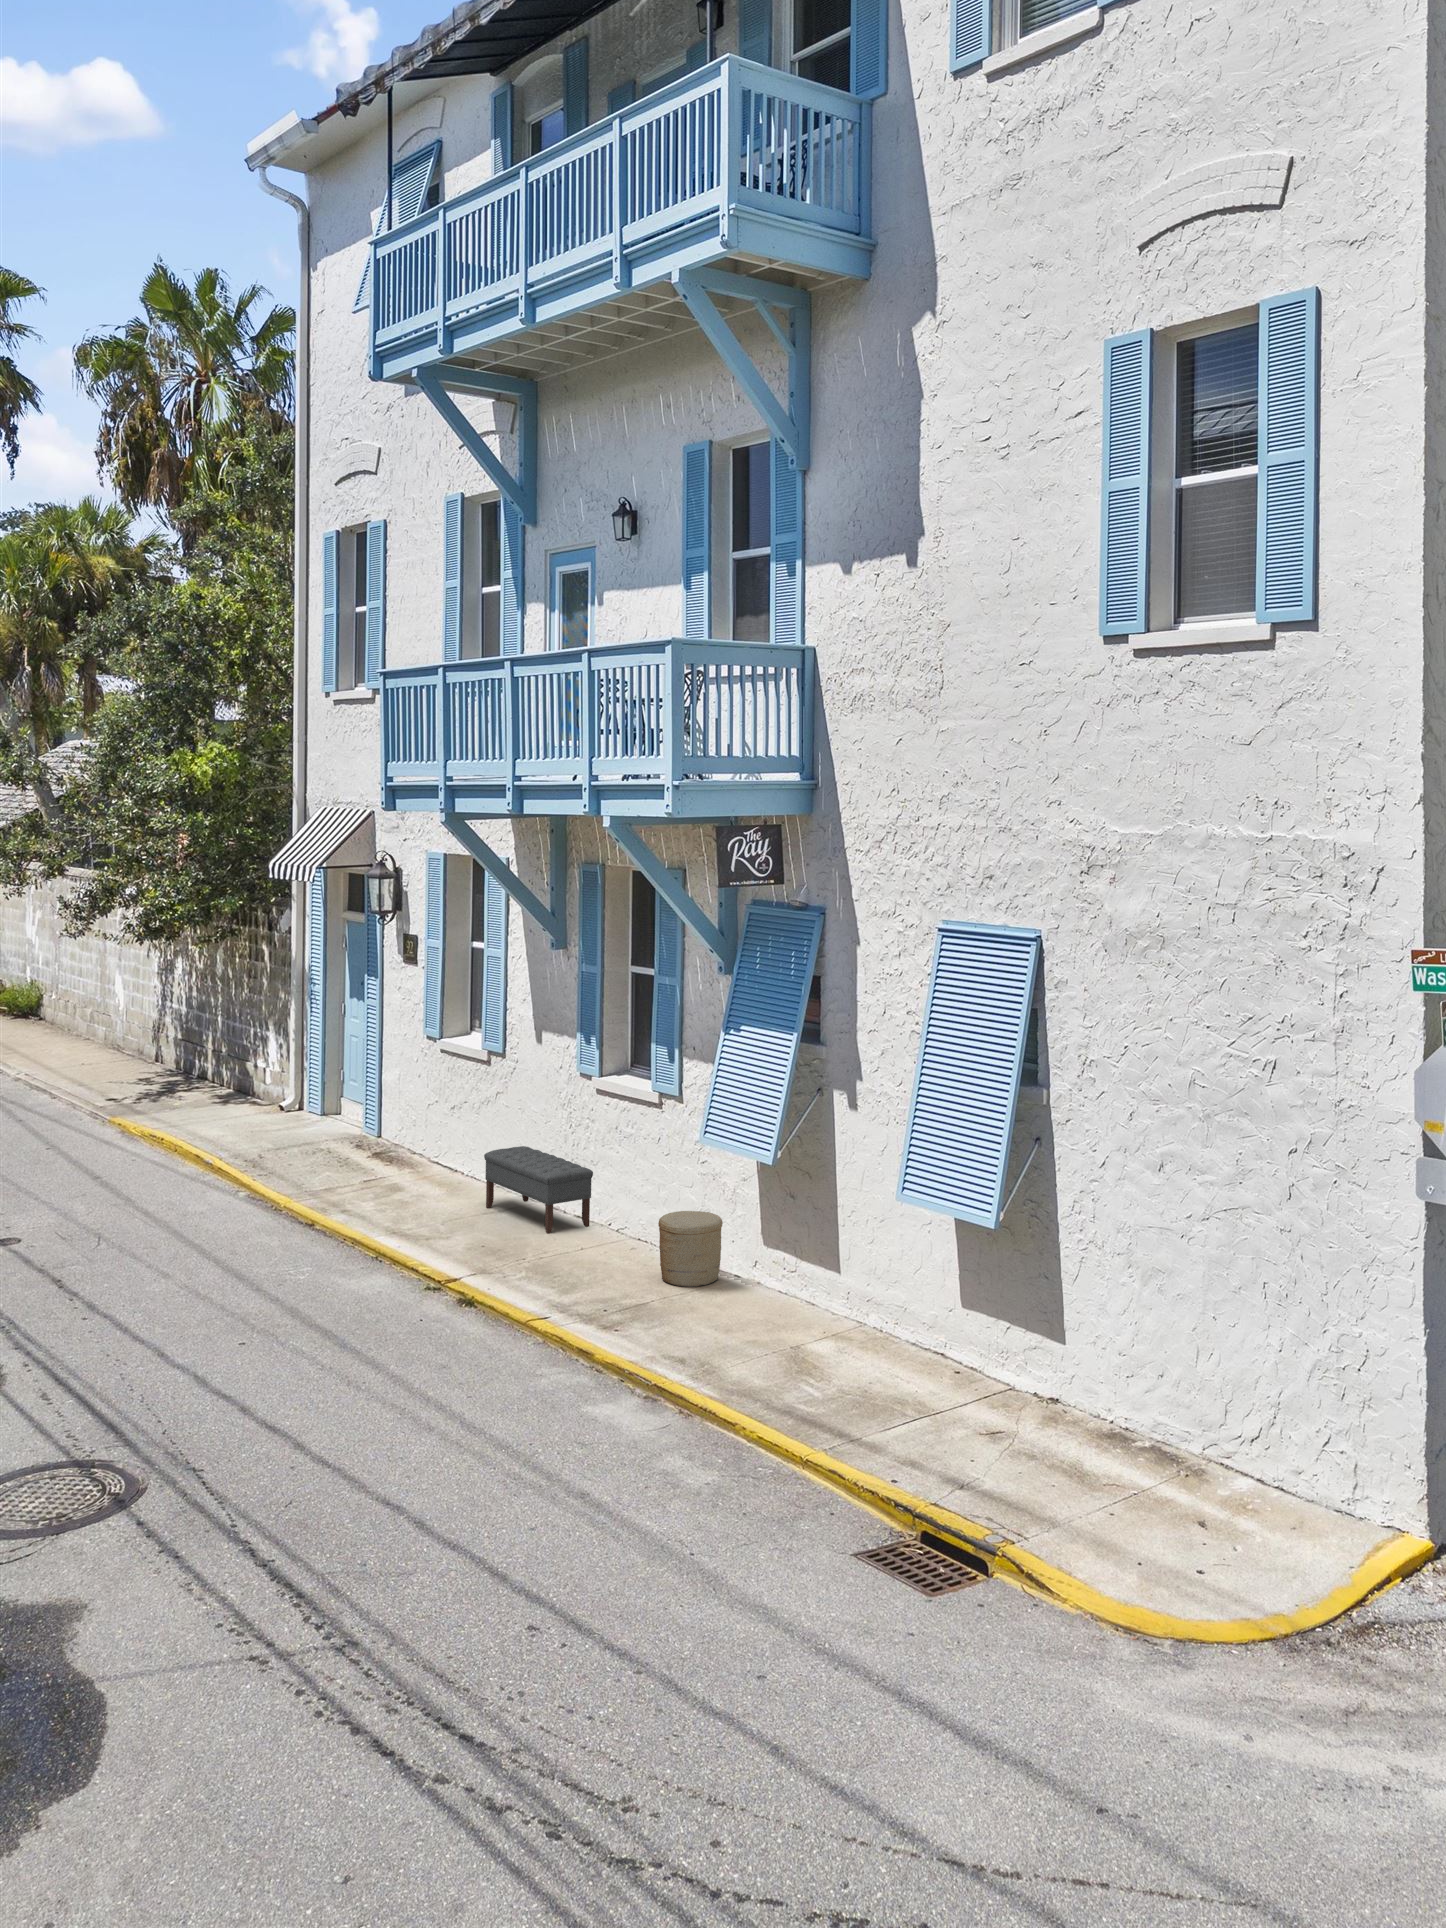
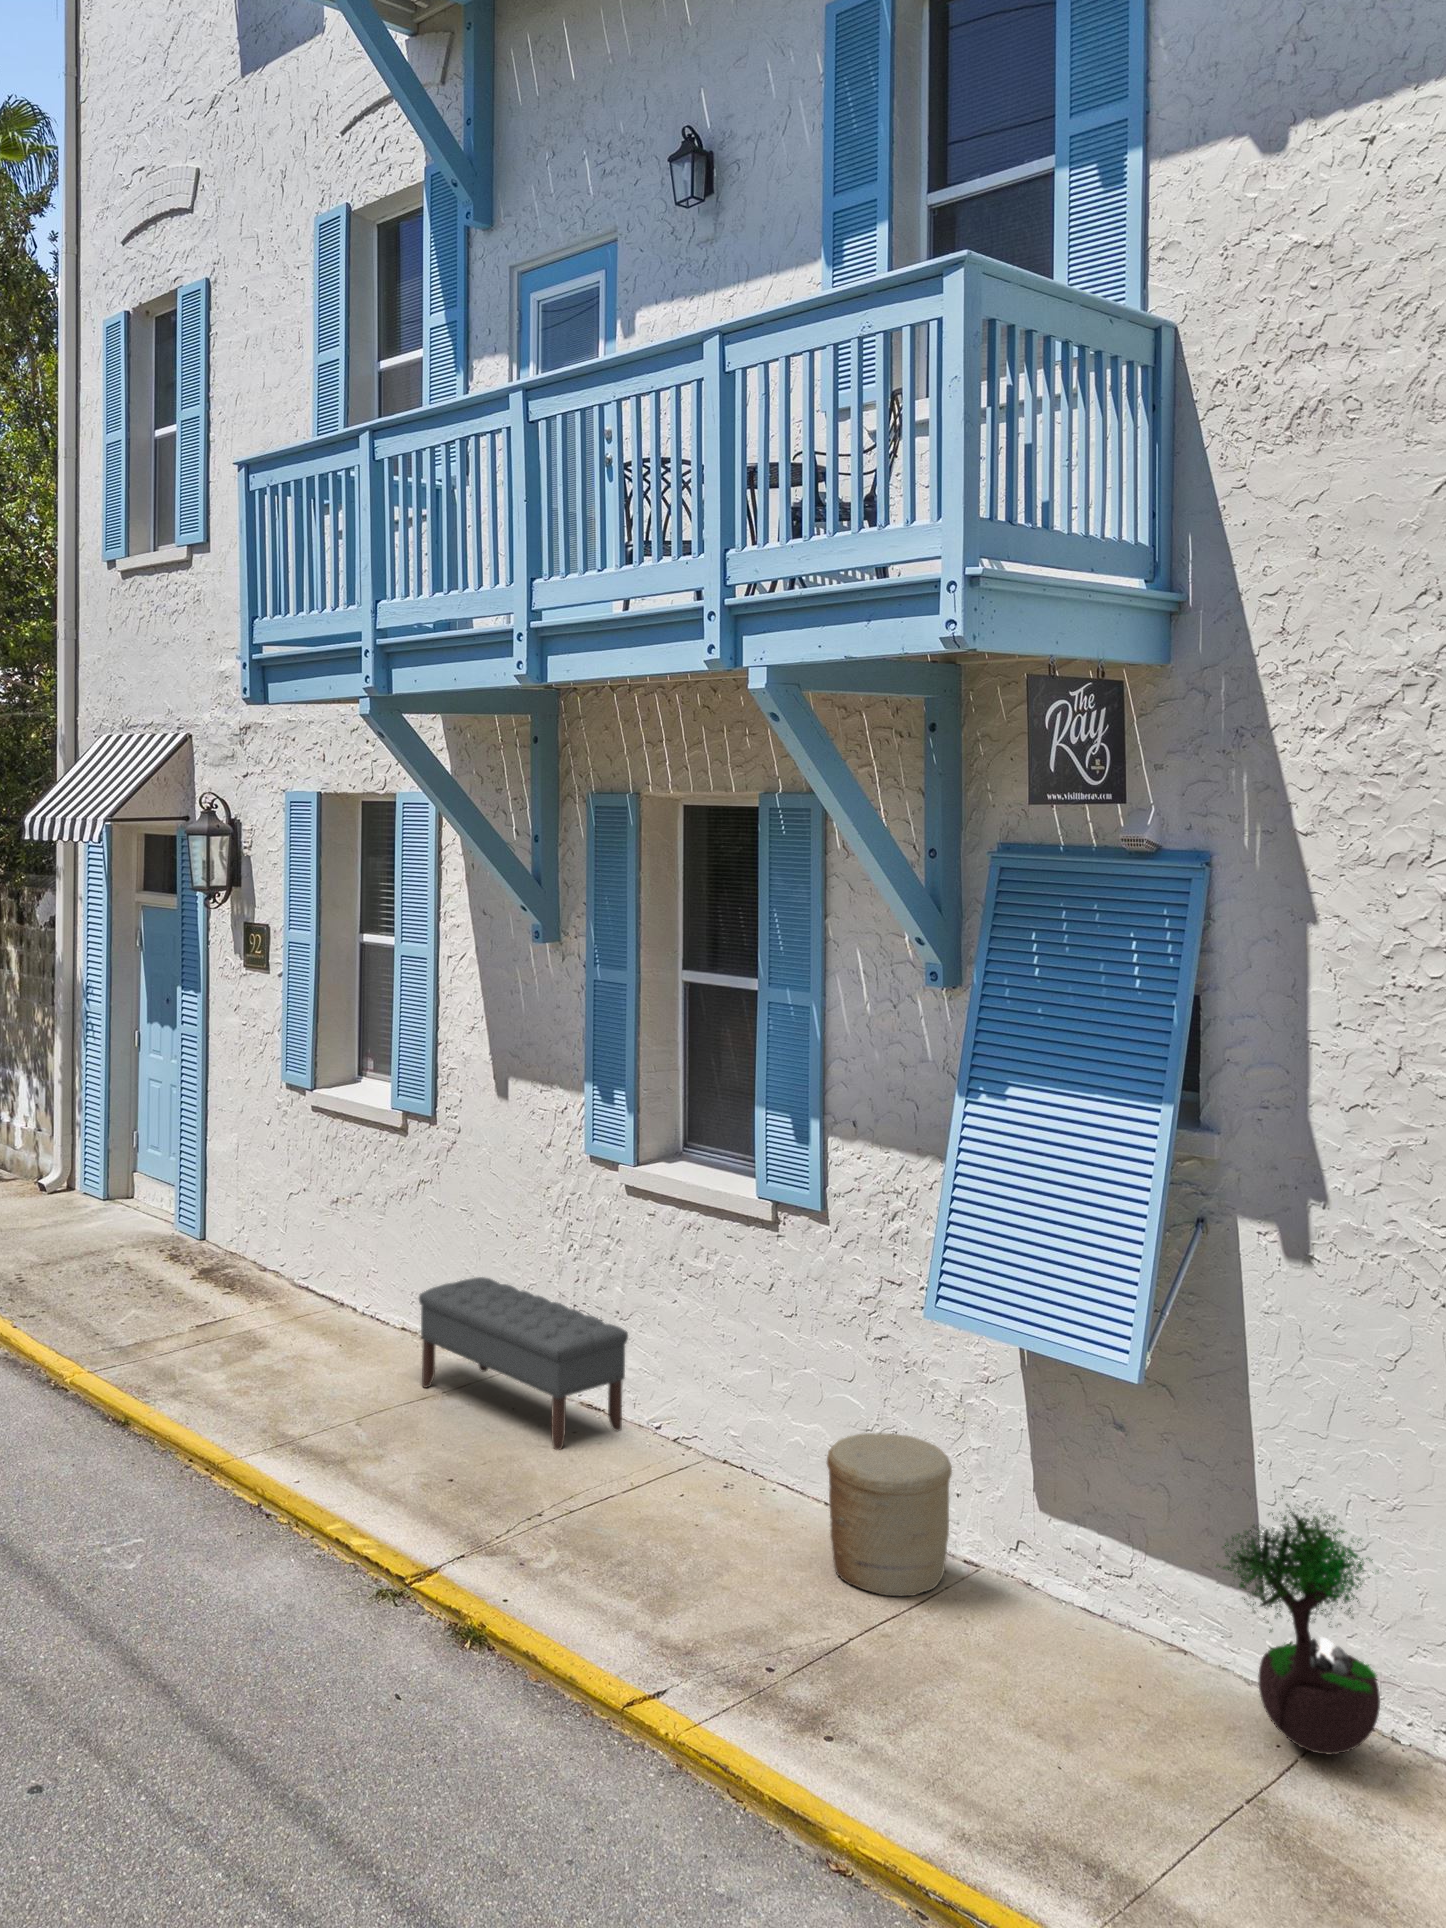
potted tree: none [789,1210,870,1334] -> present [1217,1498,1380,1755]

